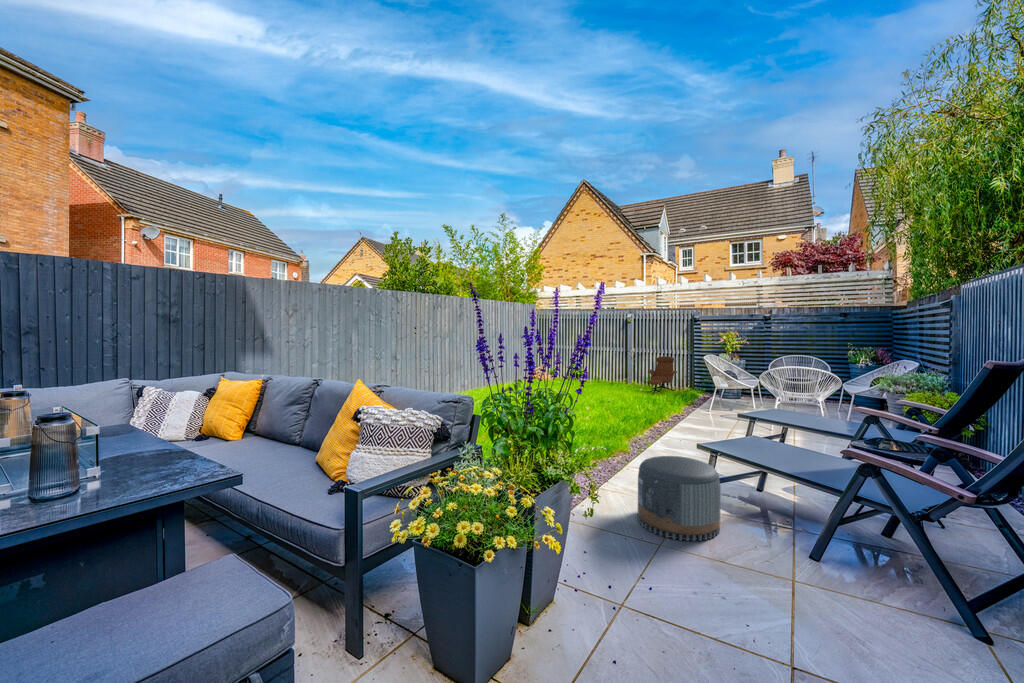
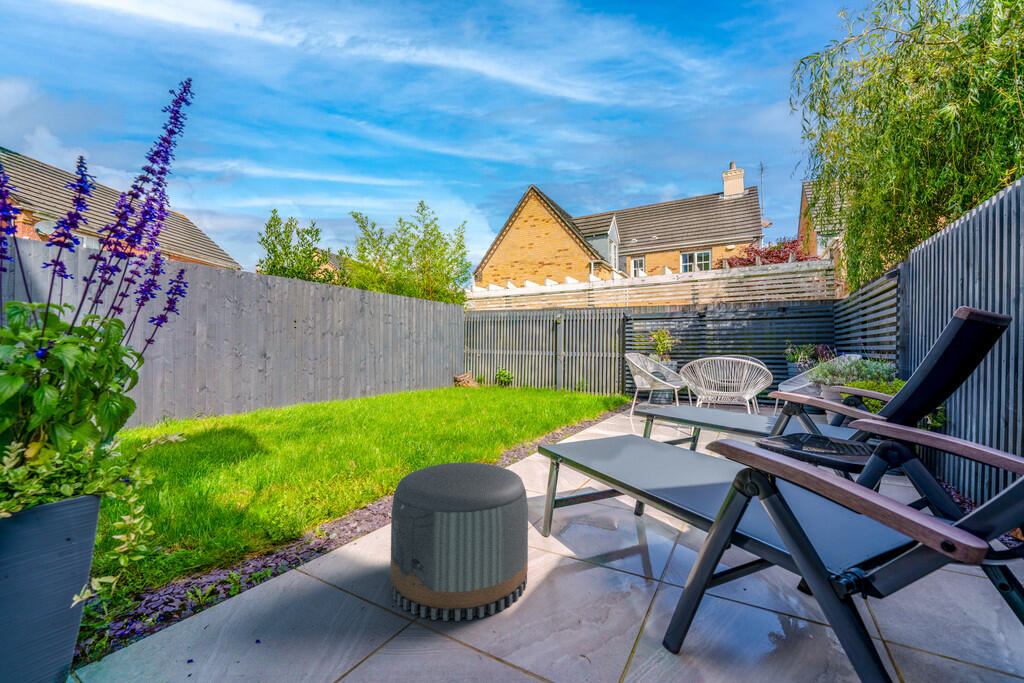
lounge chair: present [648,356,677,394] -> none [572,360,607,401]

